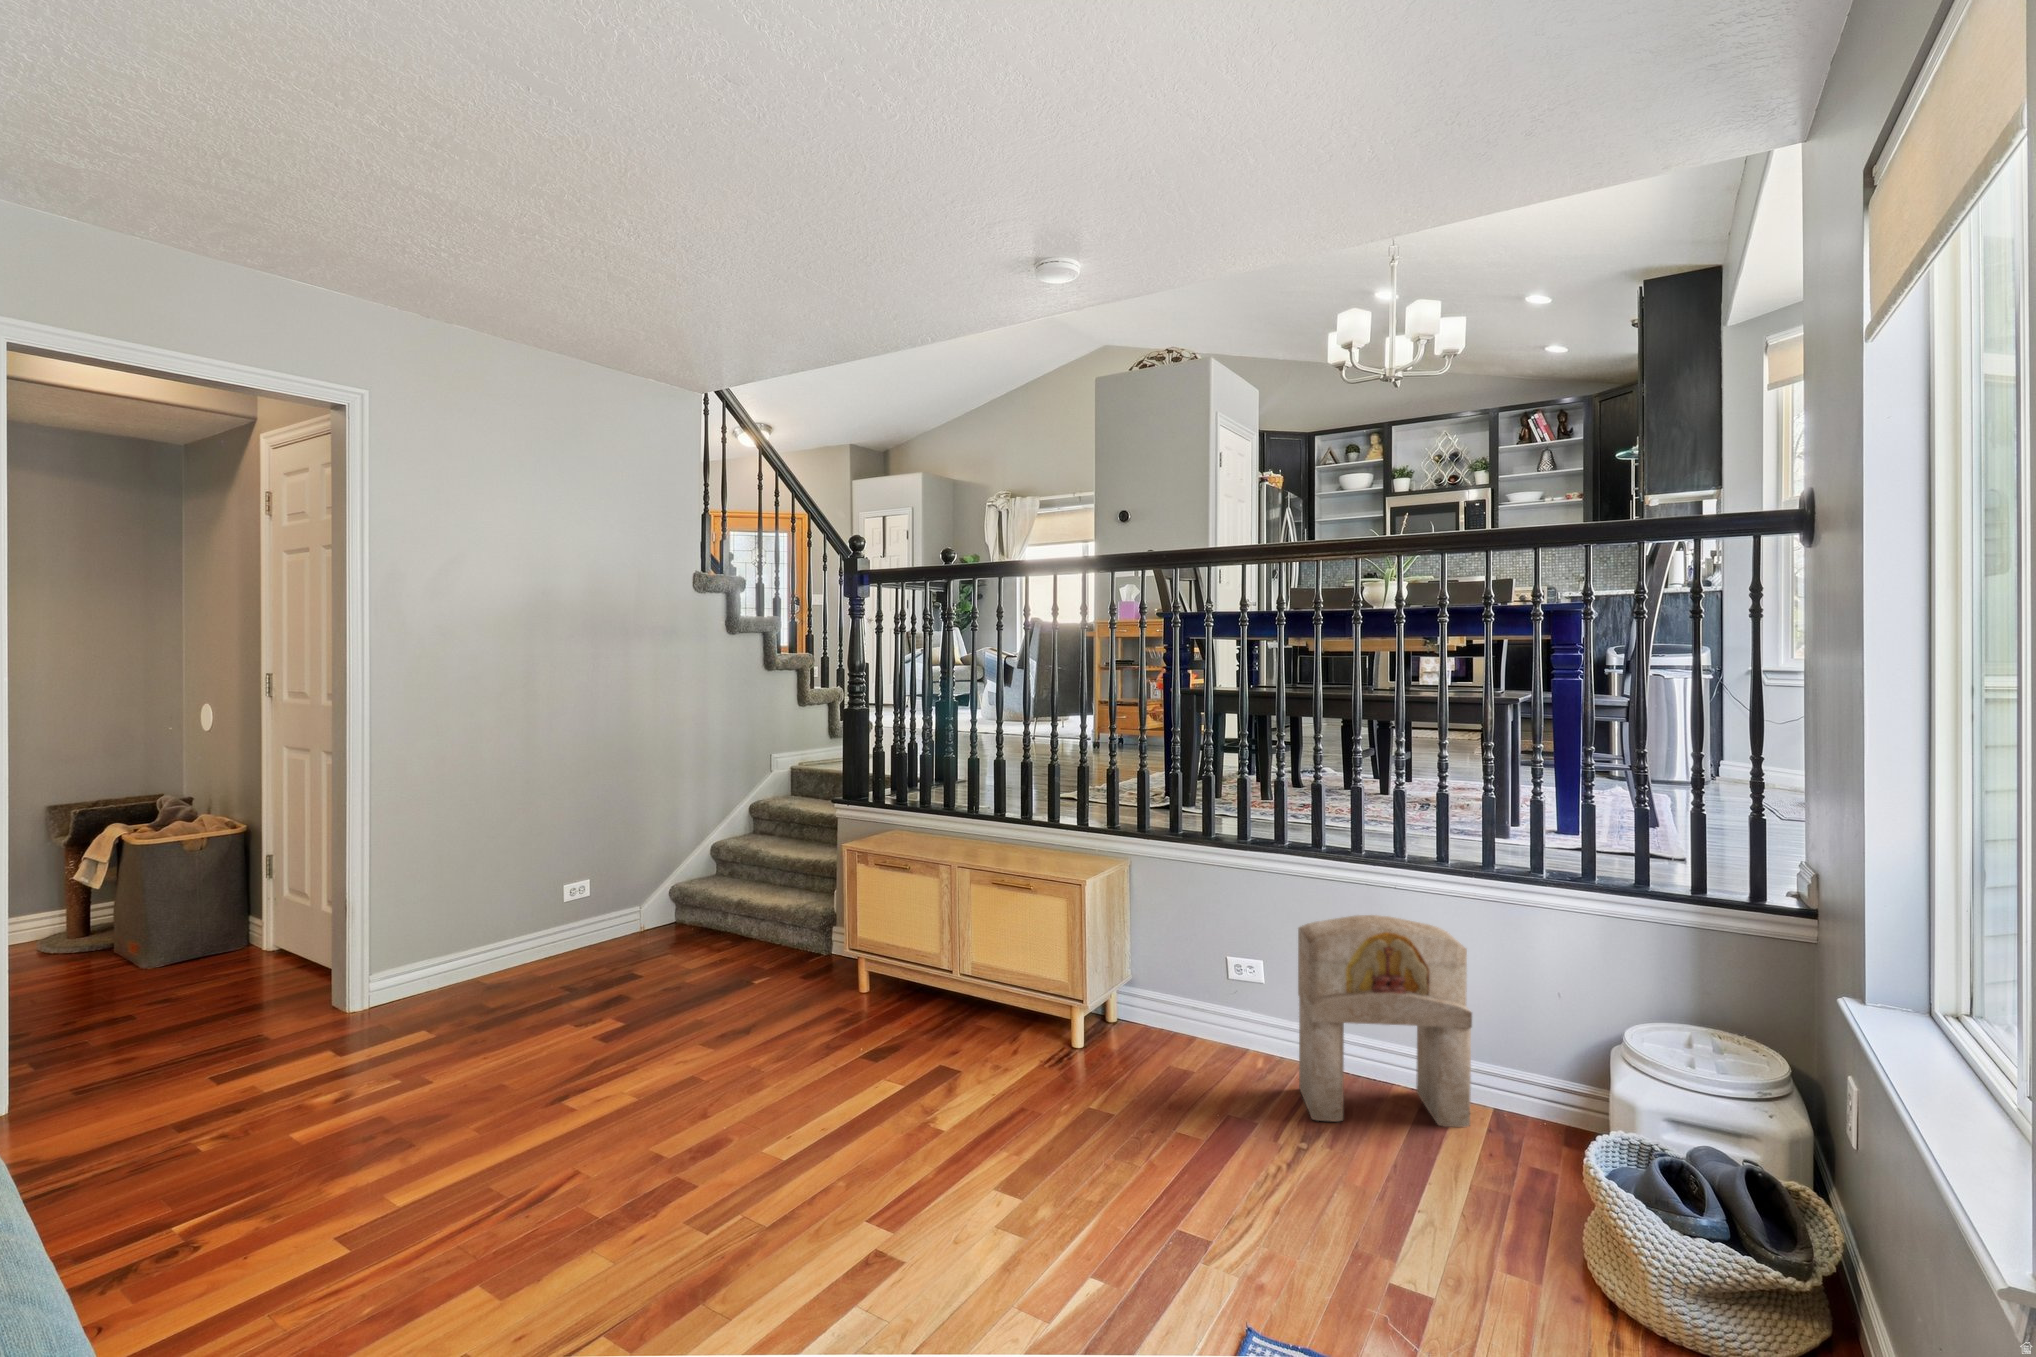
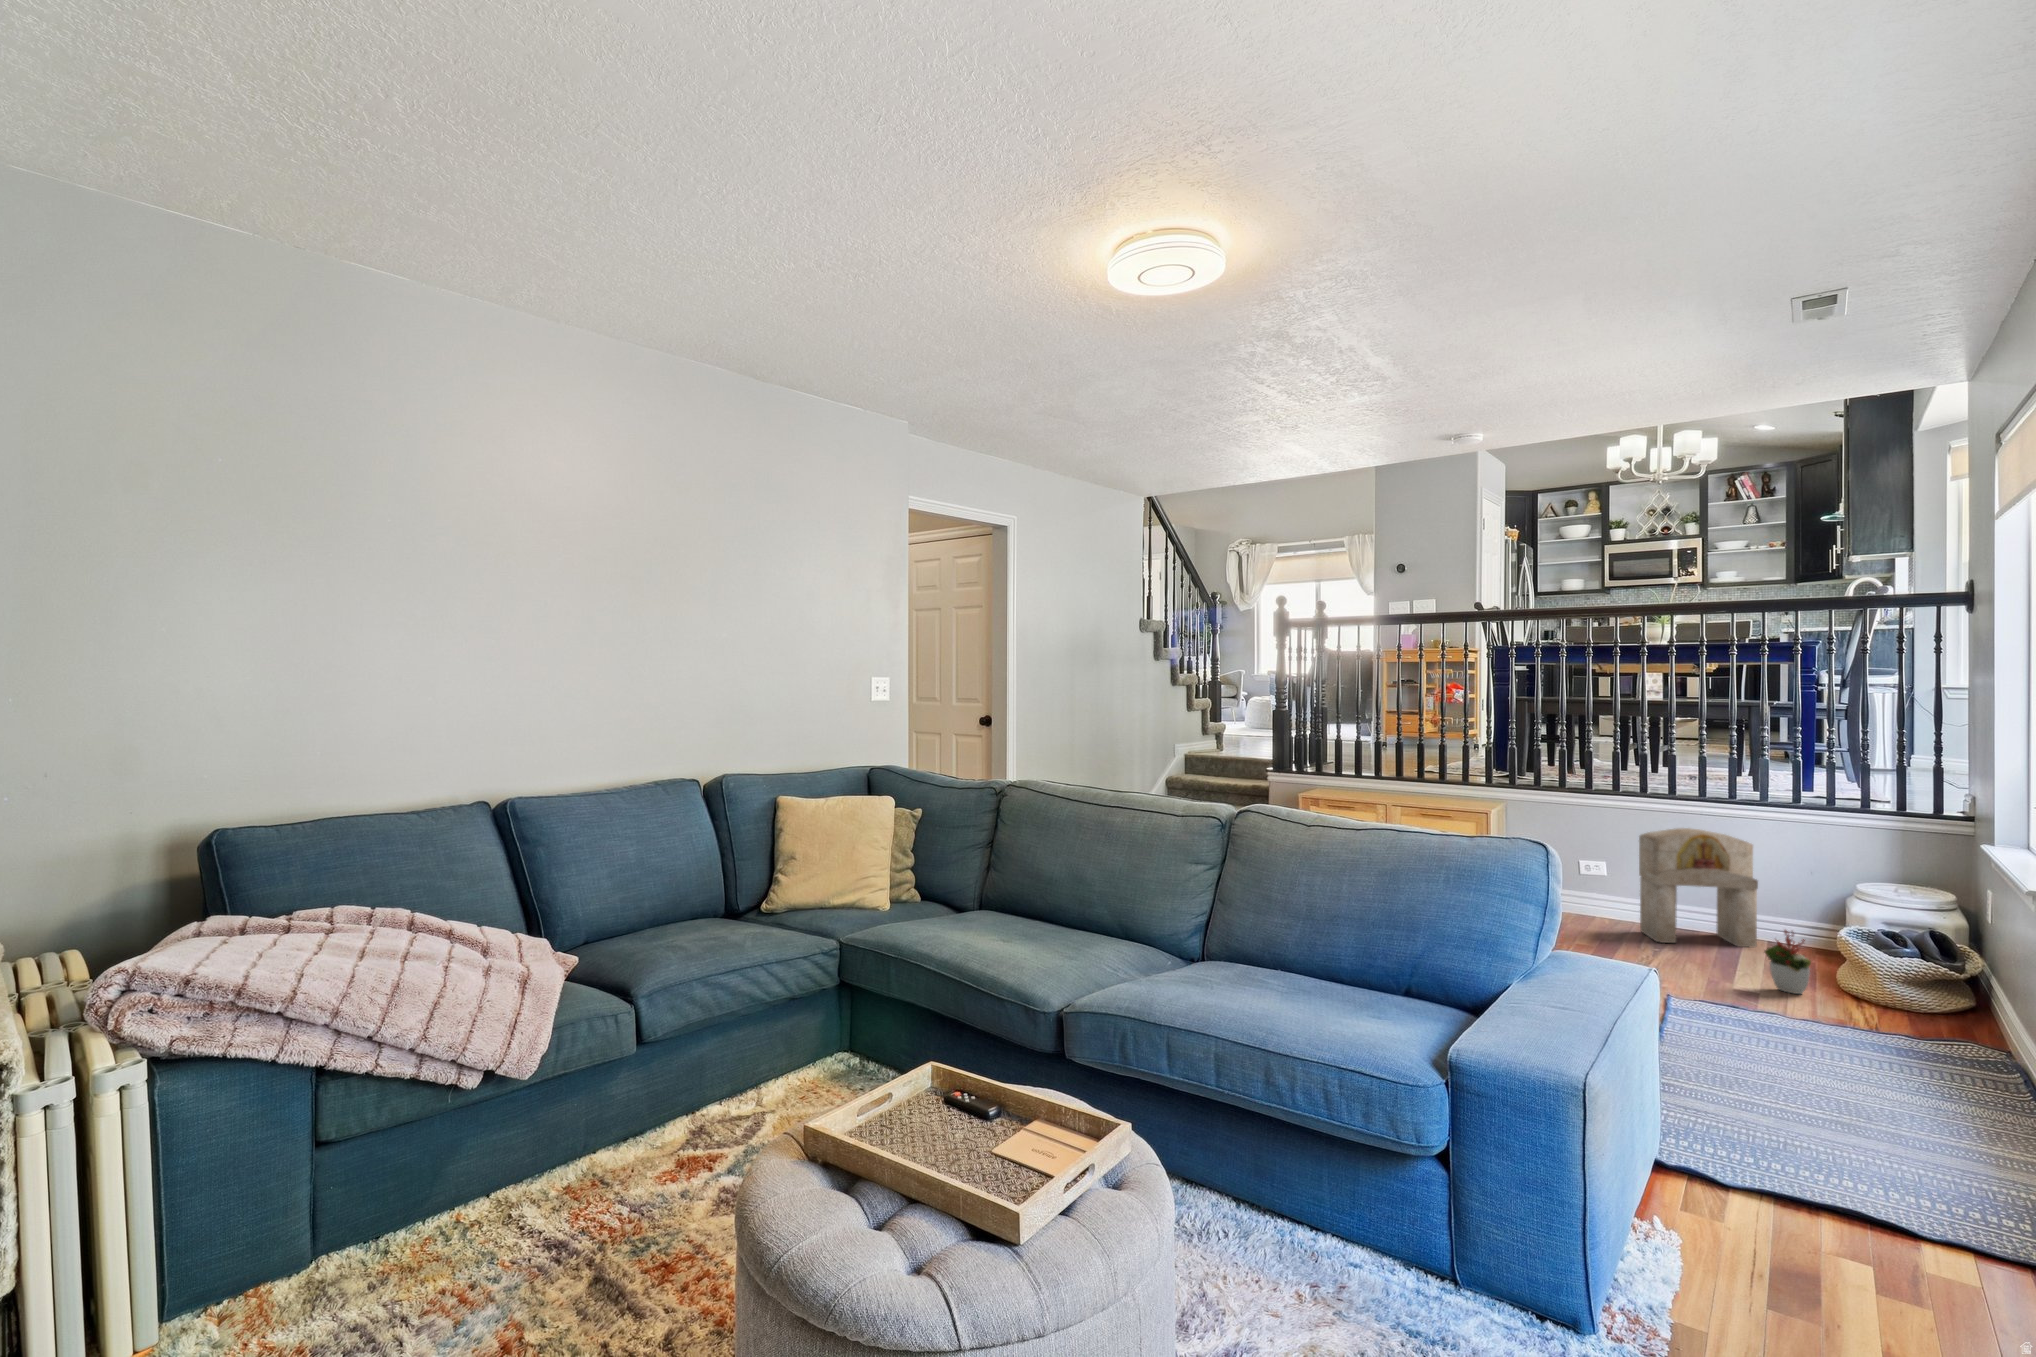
decorative plant: none [1447,1157,1527,1295] -> present [1764,930,1811,994]

